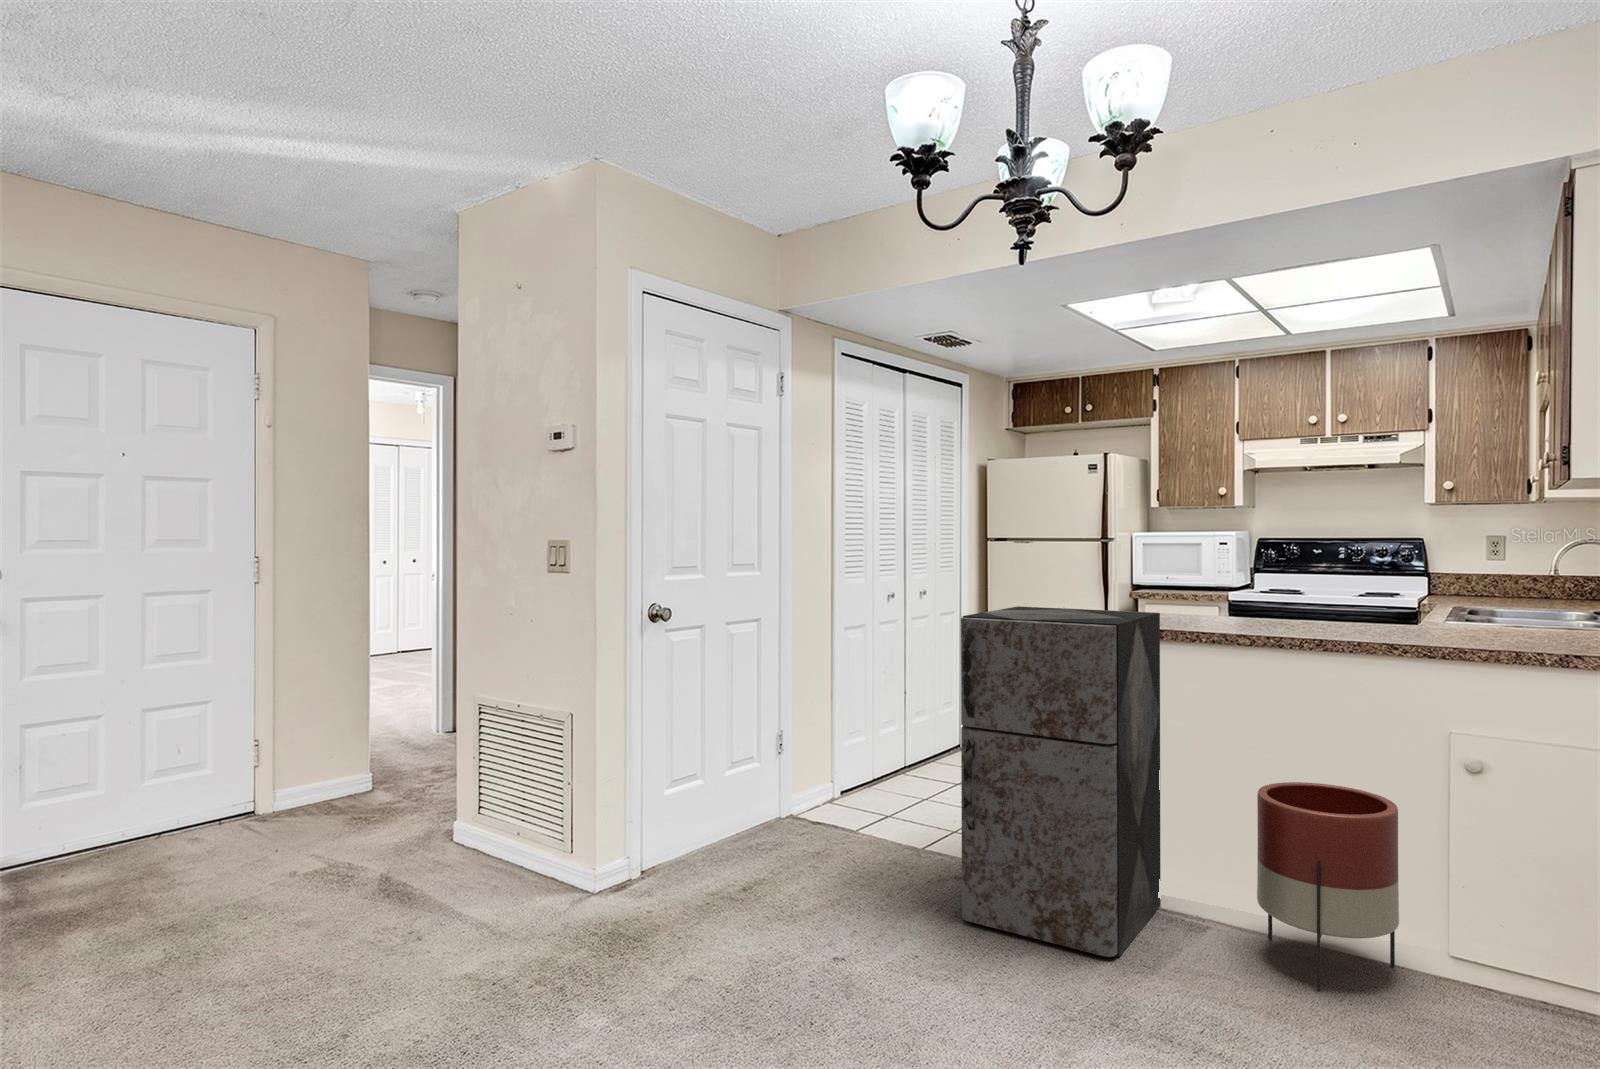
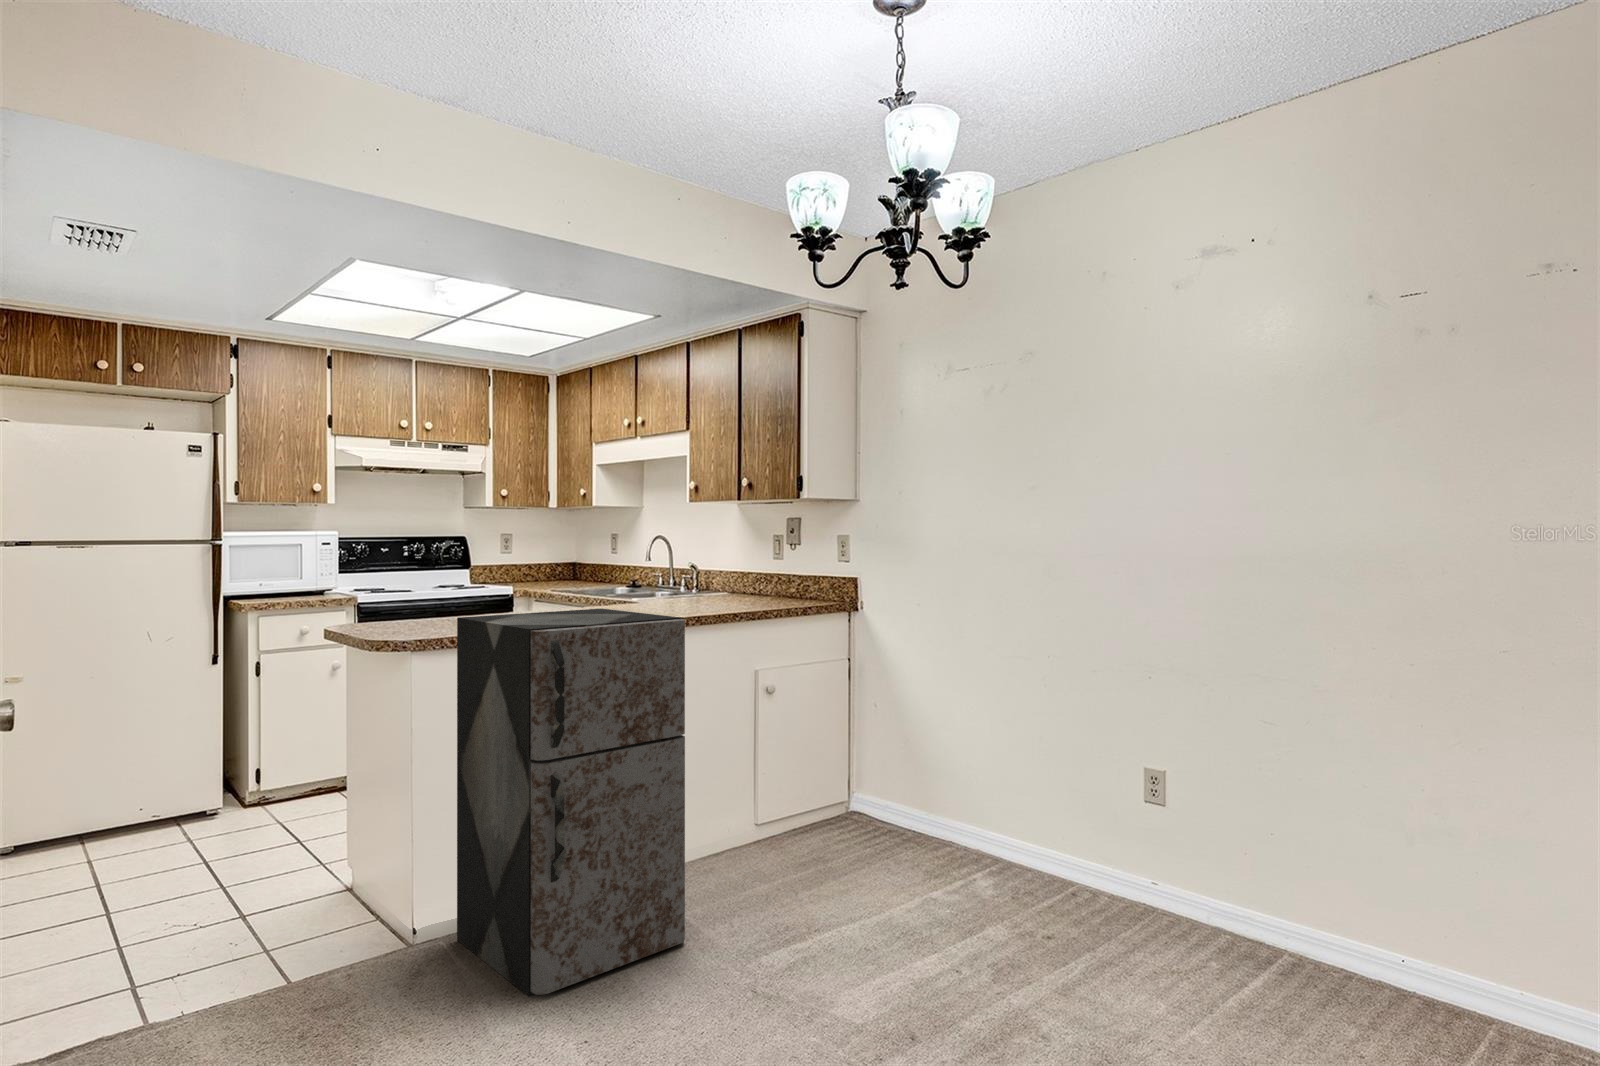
planter: present [1257,782,1399,991] -> none [695,730,794,885]

